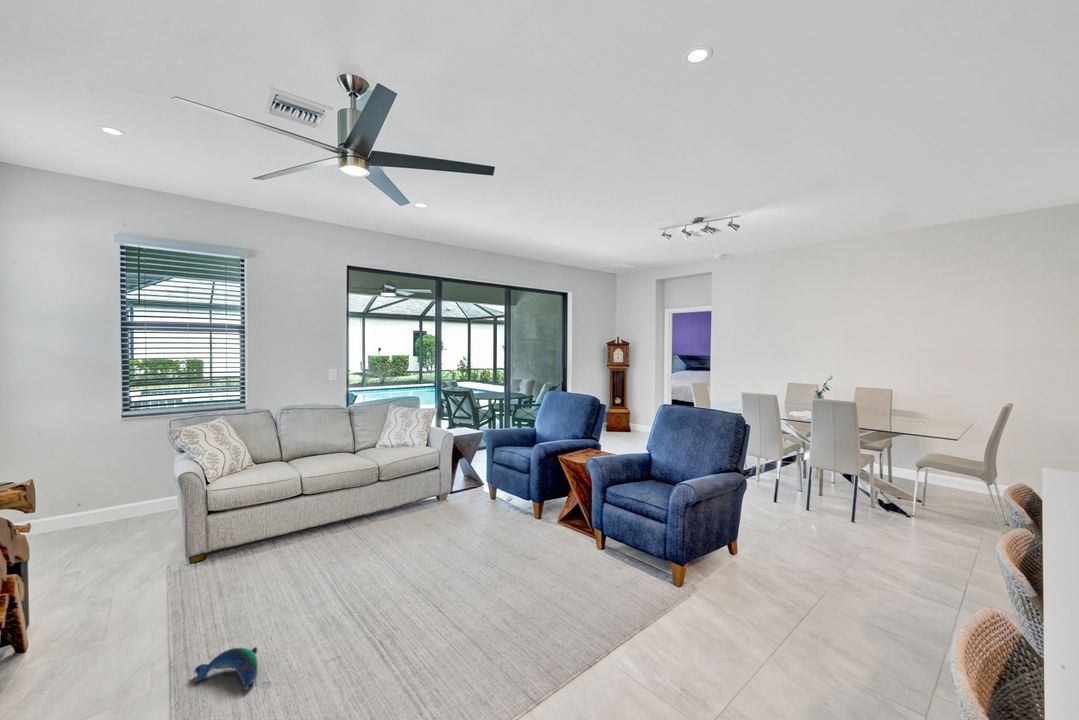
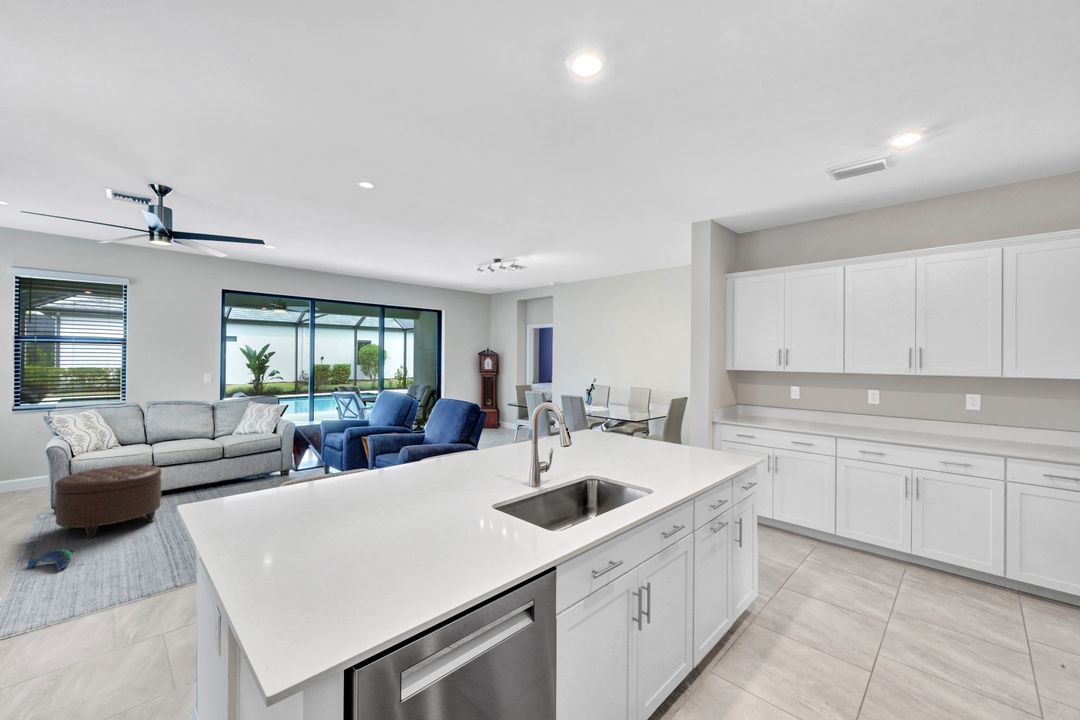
ottoman: none [206,497,332,614] -> present [55,465,161,538]

